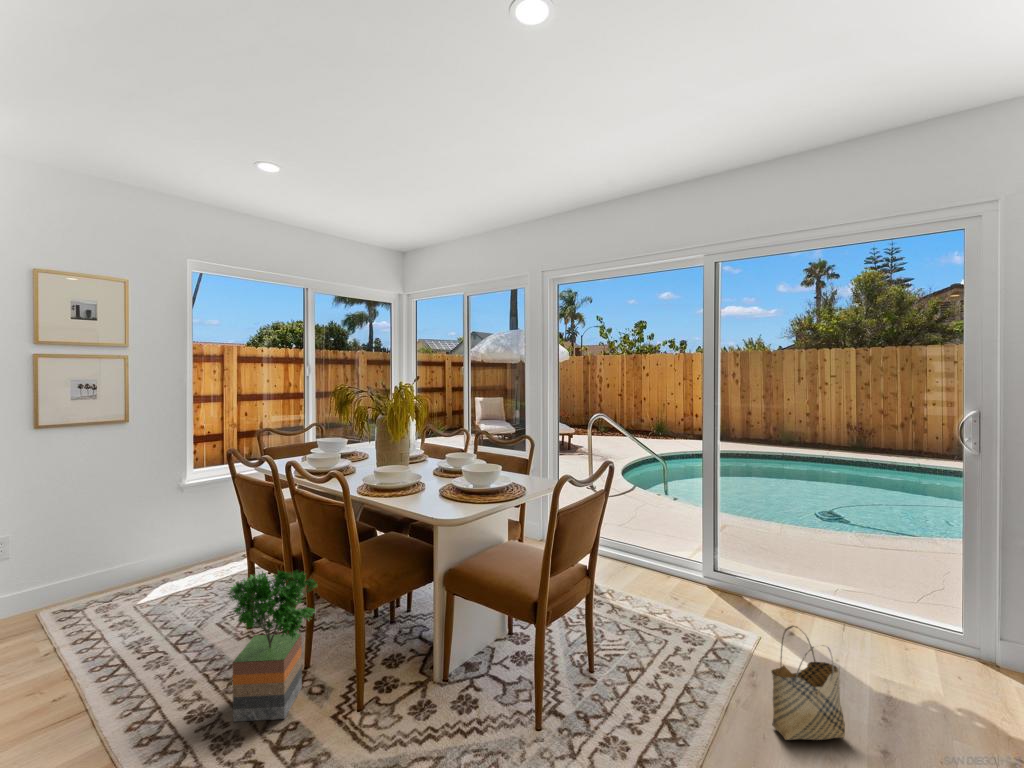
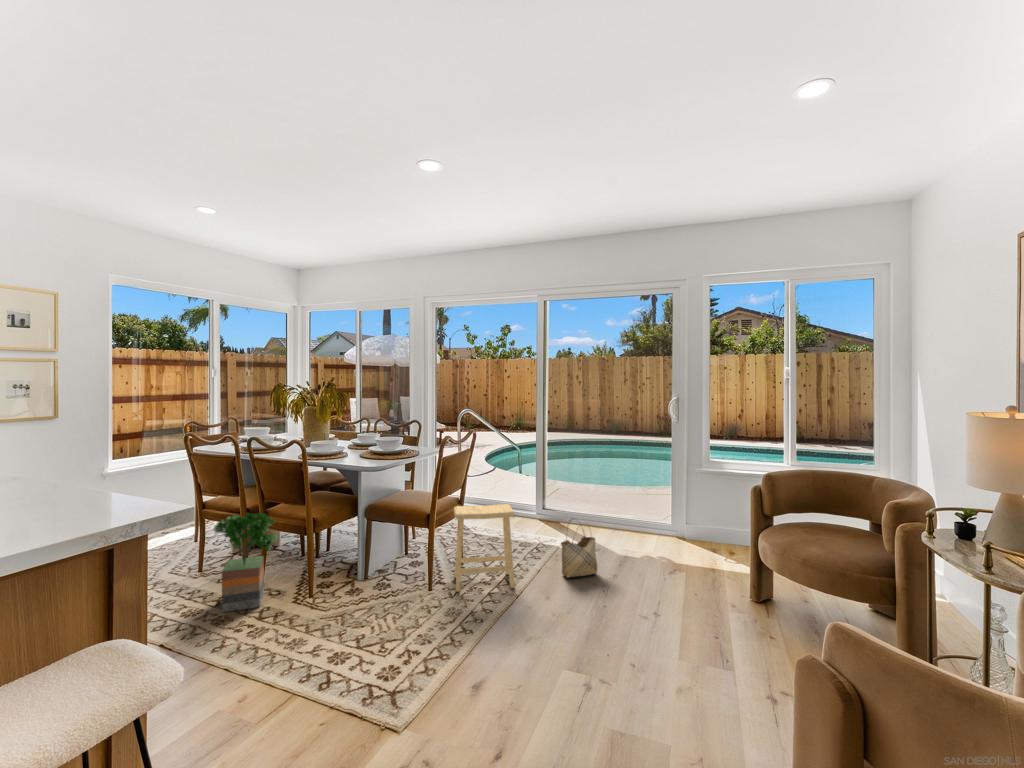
footstool: none [580,585,686,749] -> present [454,504,515,592]

